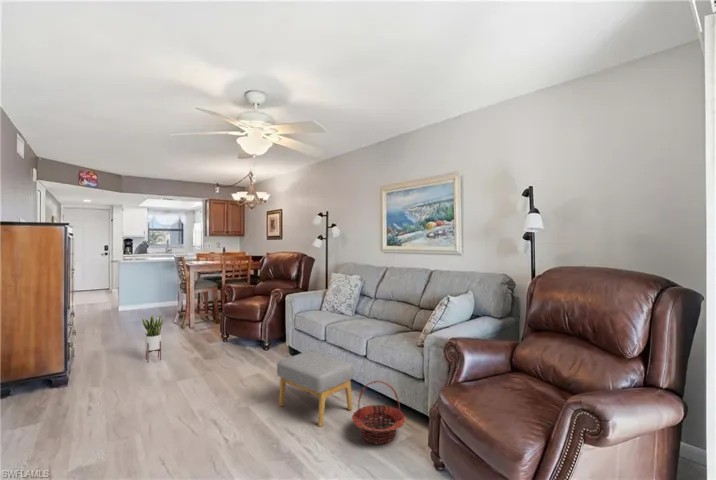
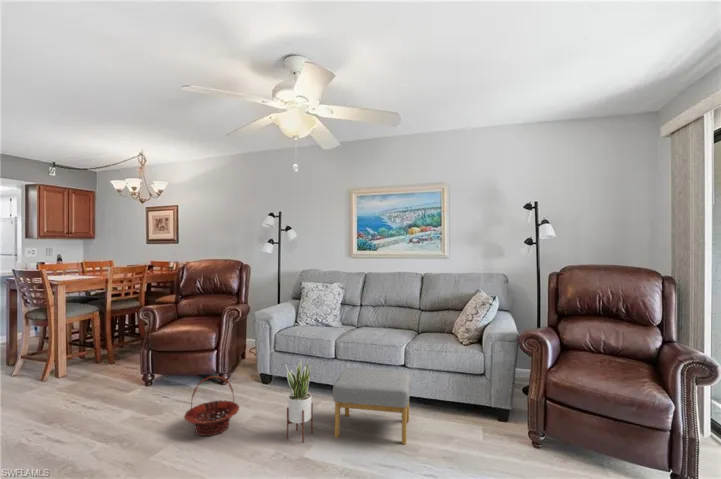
potted plant: present [140,312,164,362] -> present [285,359,313,442]
basket: present [352,381,406,444] -> present [184,376,239,436]

